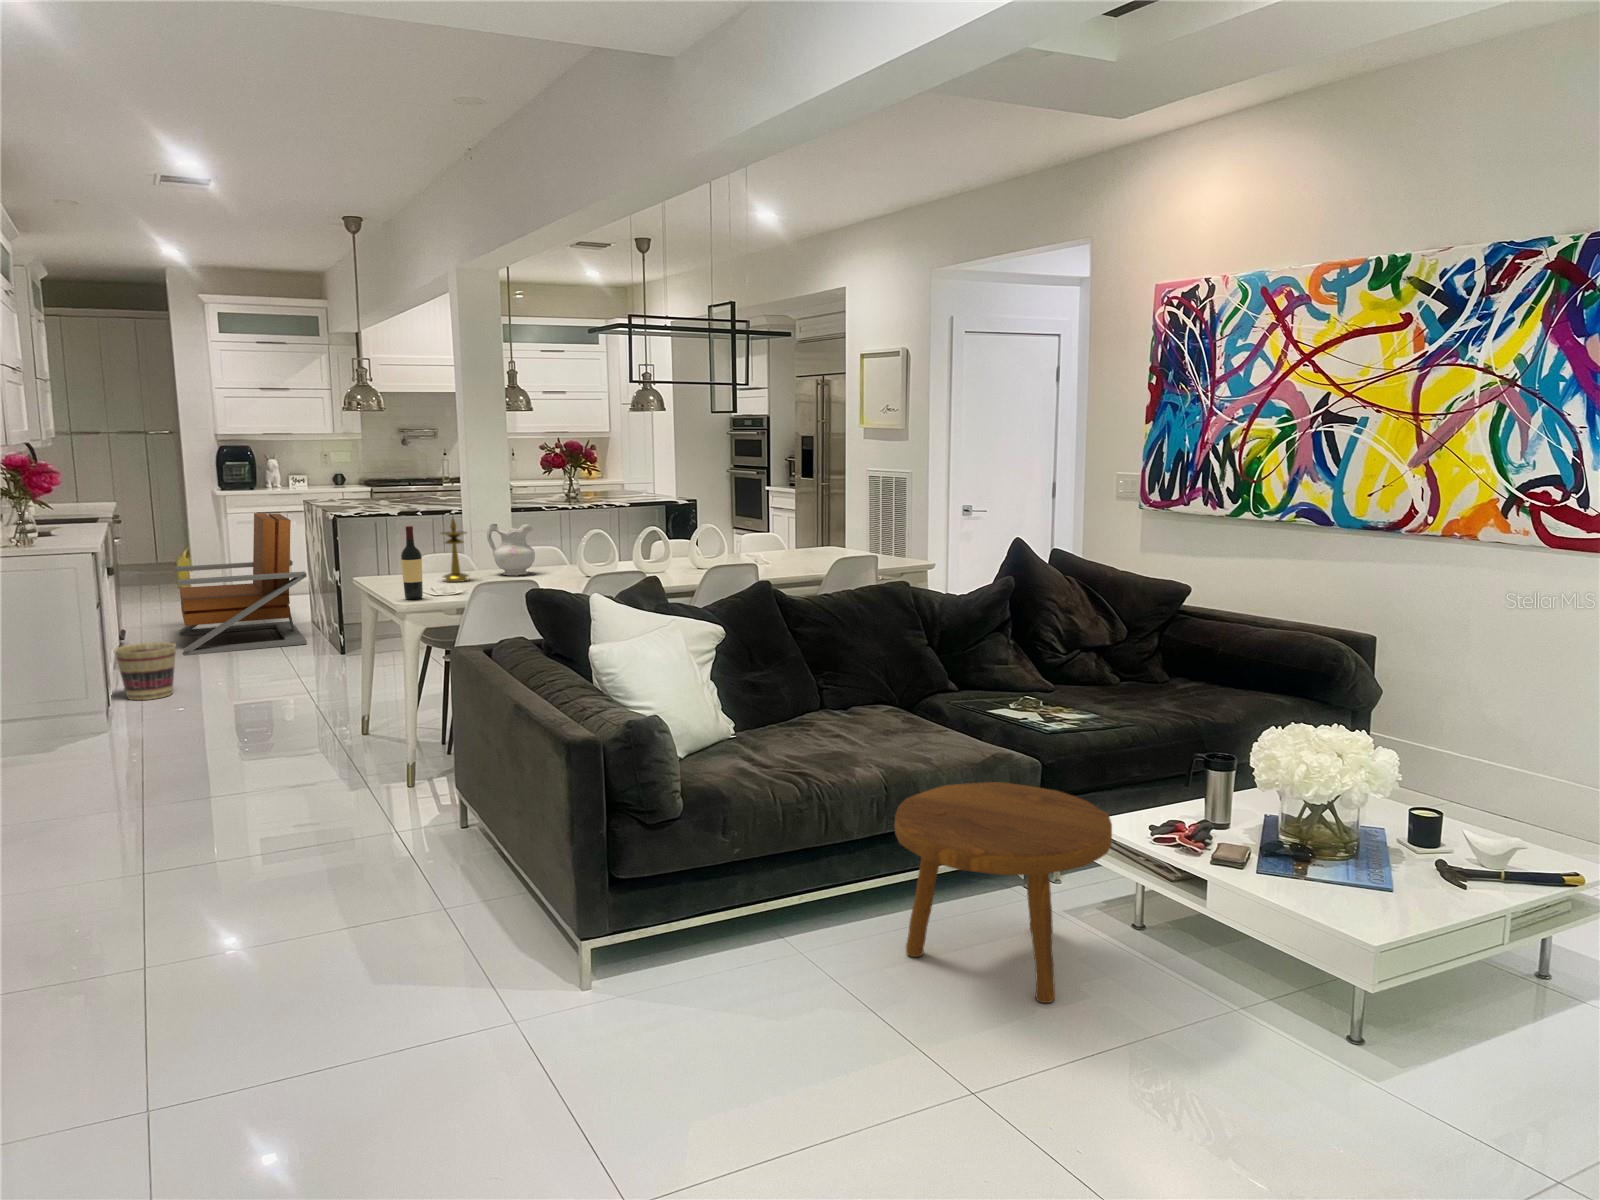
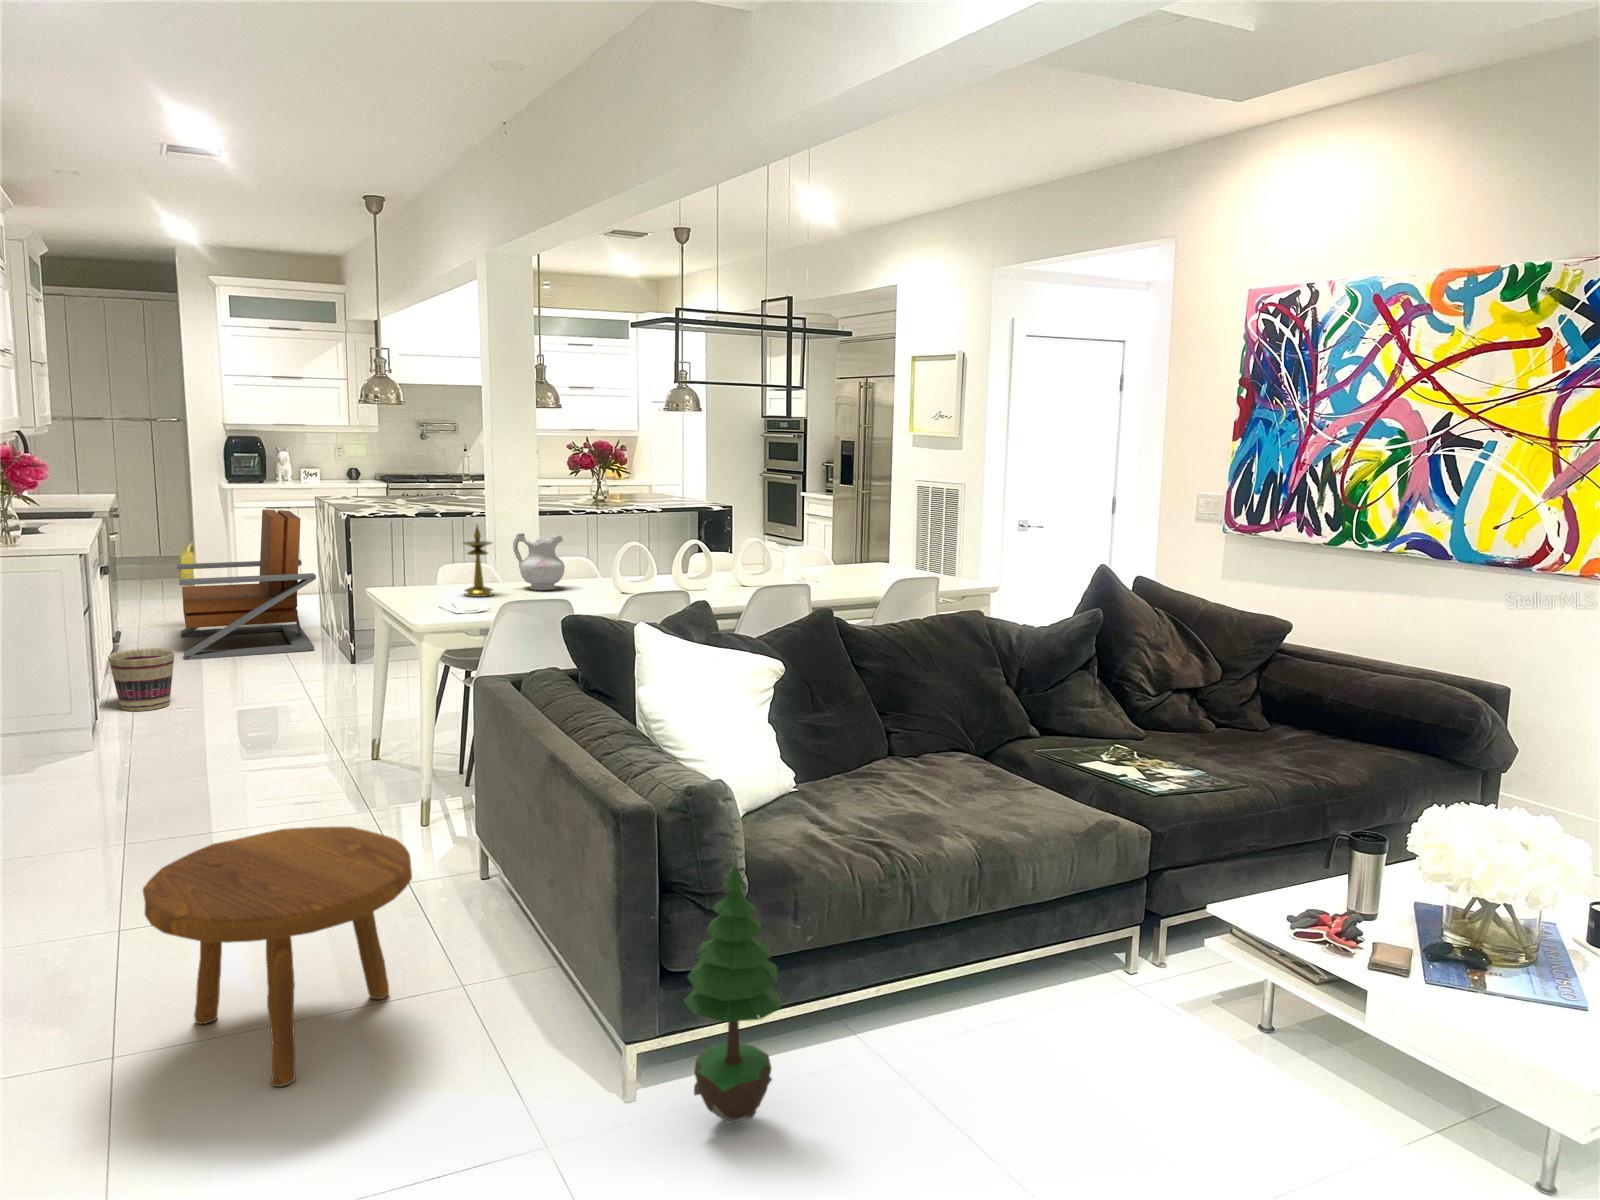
wine bottle: present [401,526,423,599] -> none [421,537,443,618]
footstool: present [894,782,1112,1003] -> present [143,827,412,1087]
potted tree: none [626,783,709,1006] -> present [683,865,781,1124]

